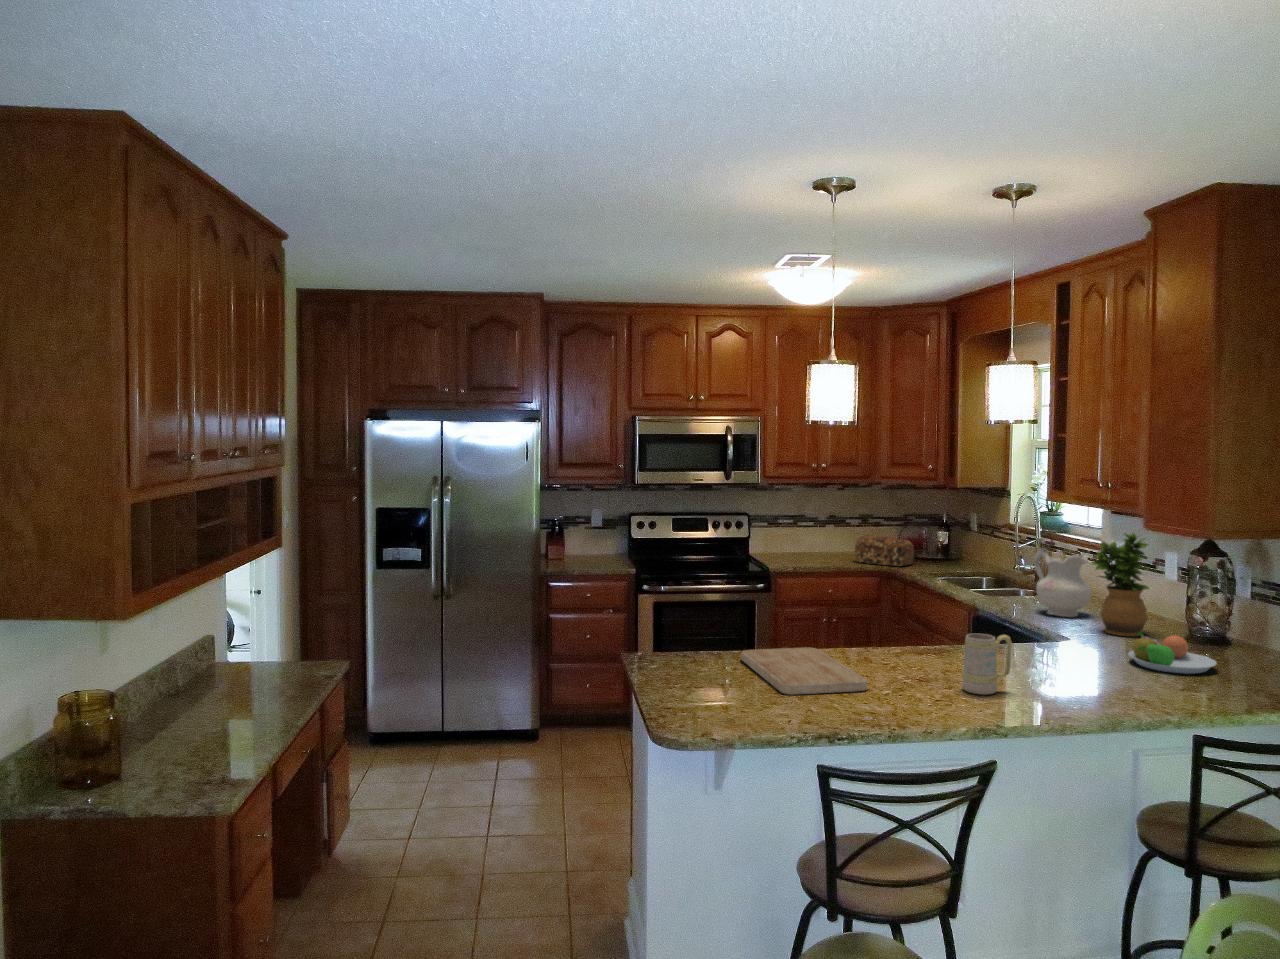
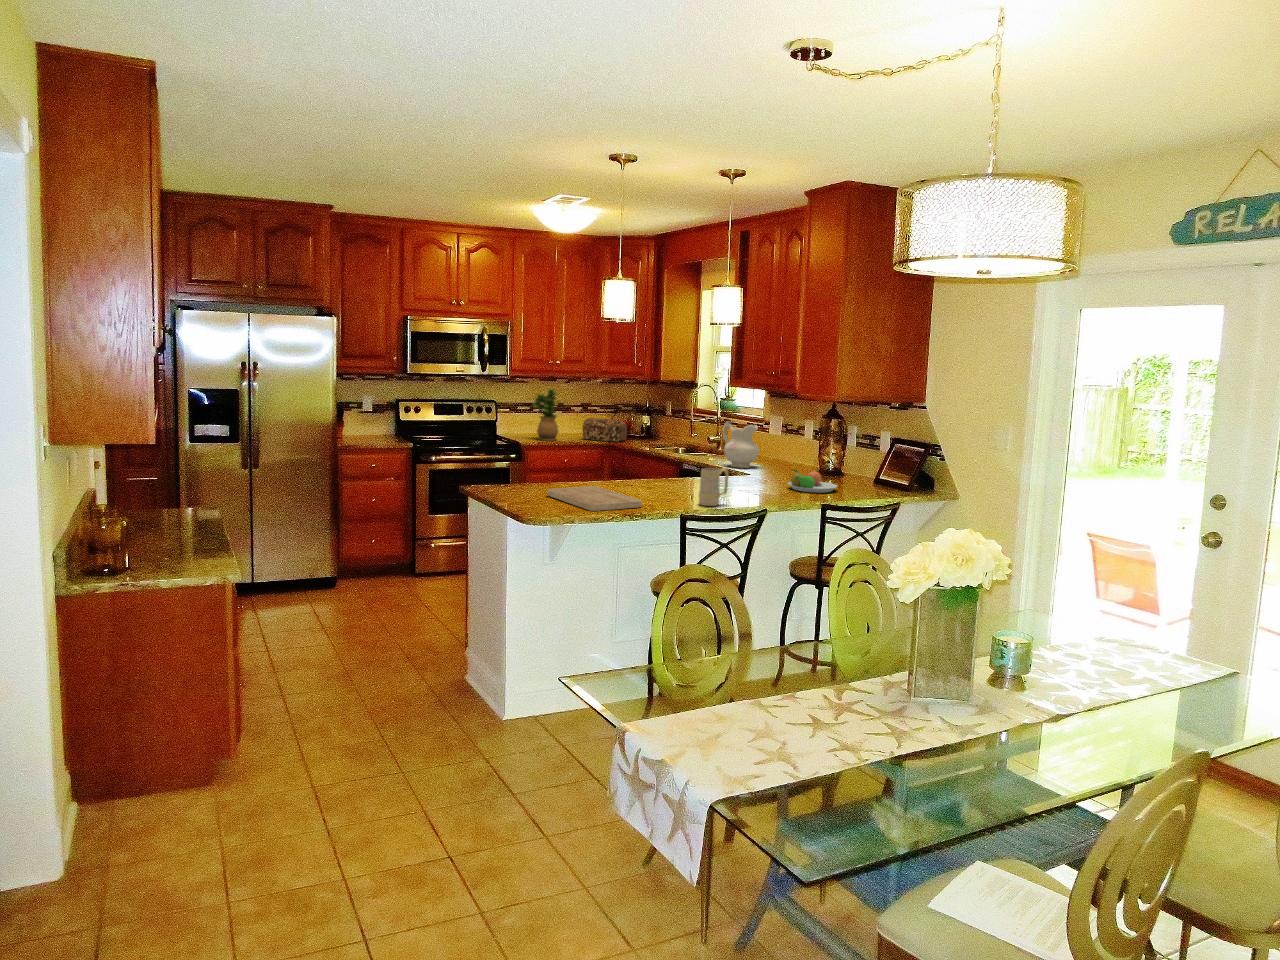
potted plant: present [1092,533,1149,636] -> present [533,389,558,441]

